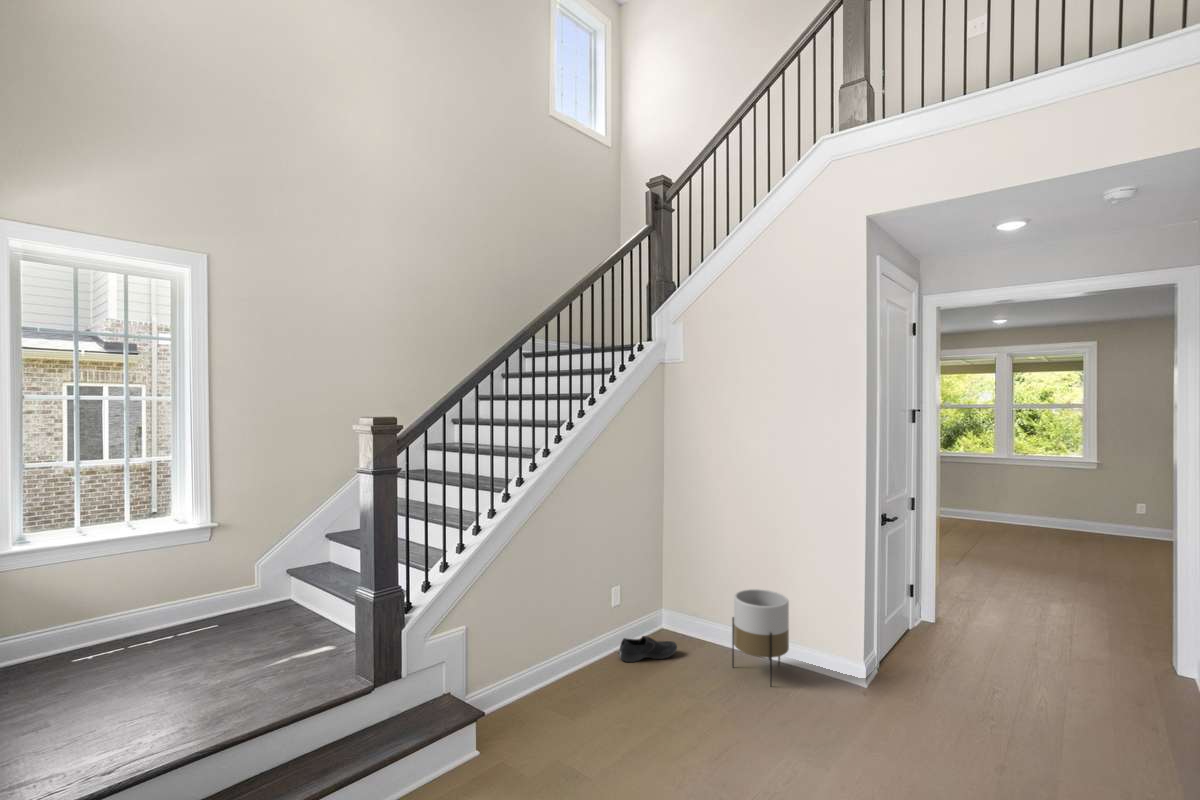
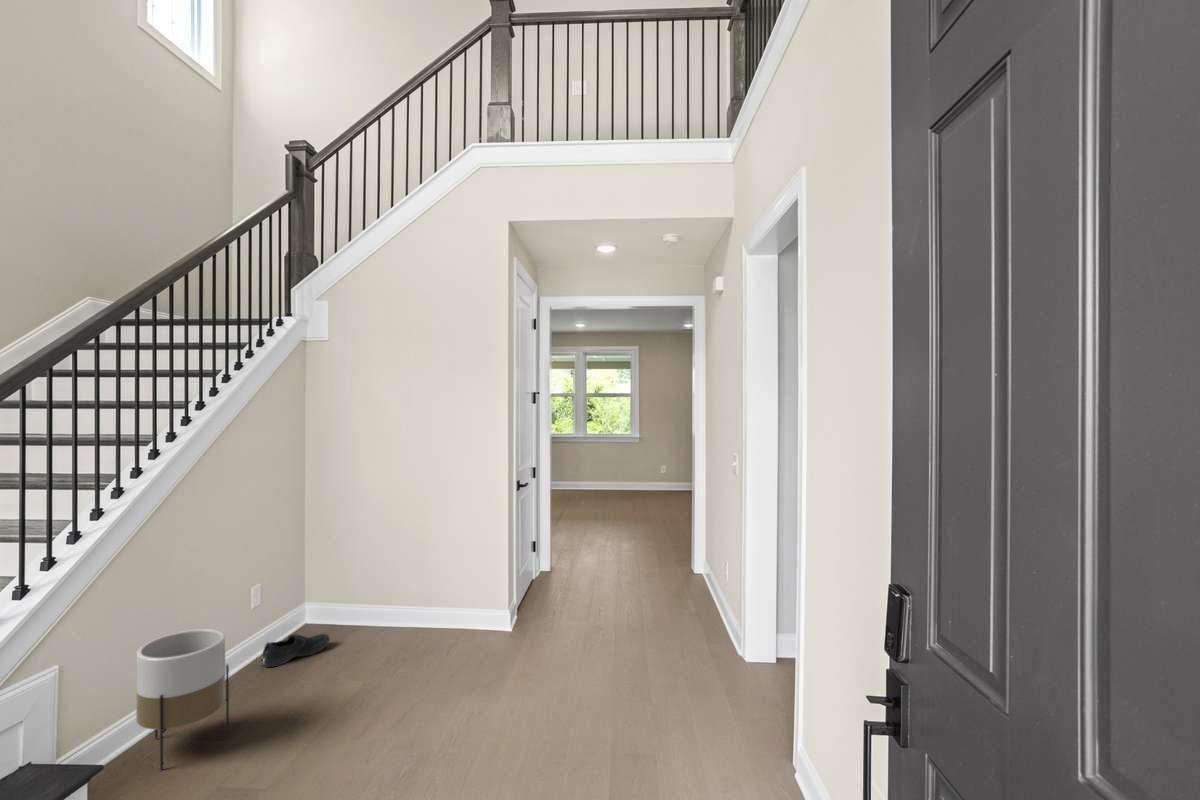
planter: present [732,589,789,687] -> present [136,629,229,770]

